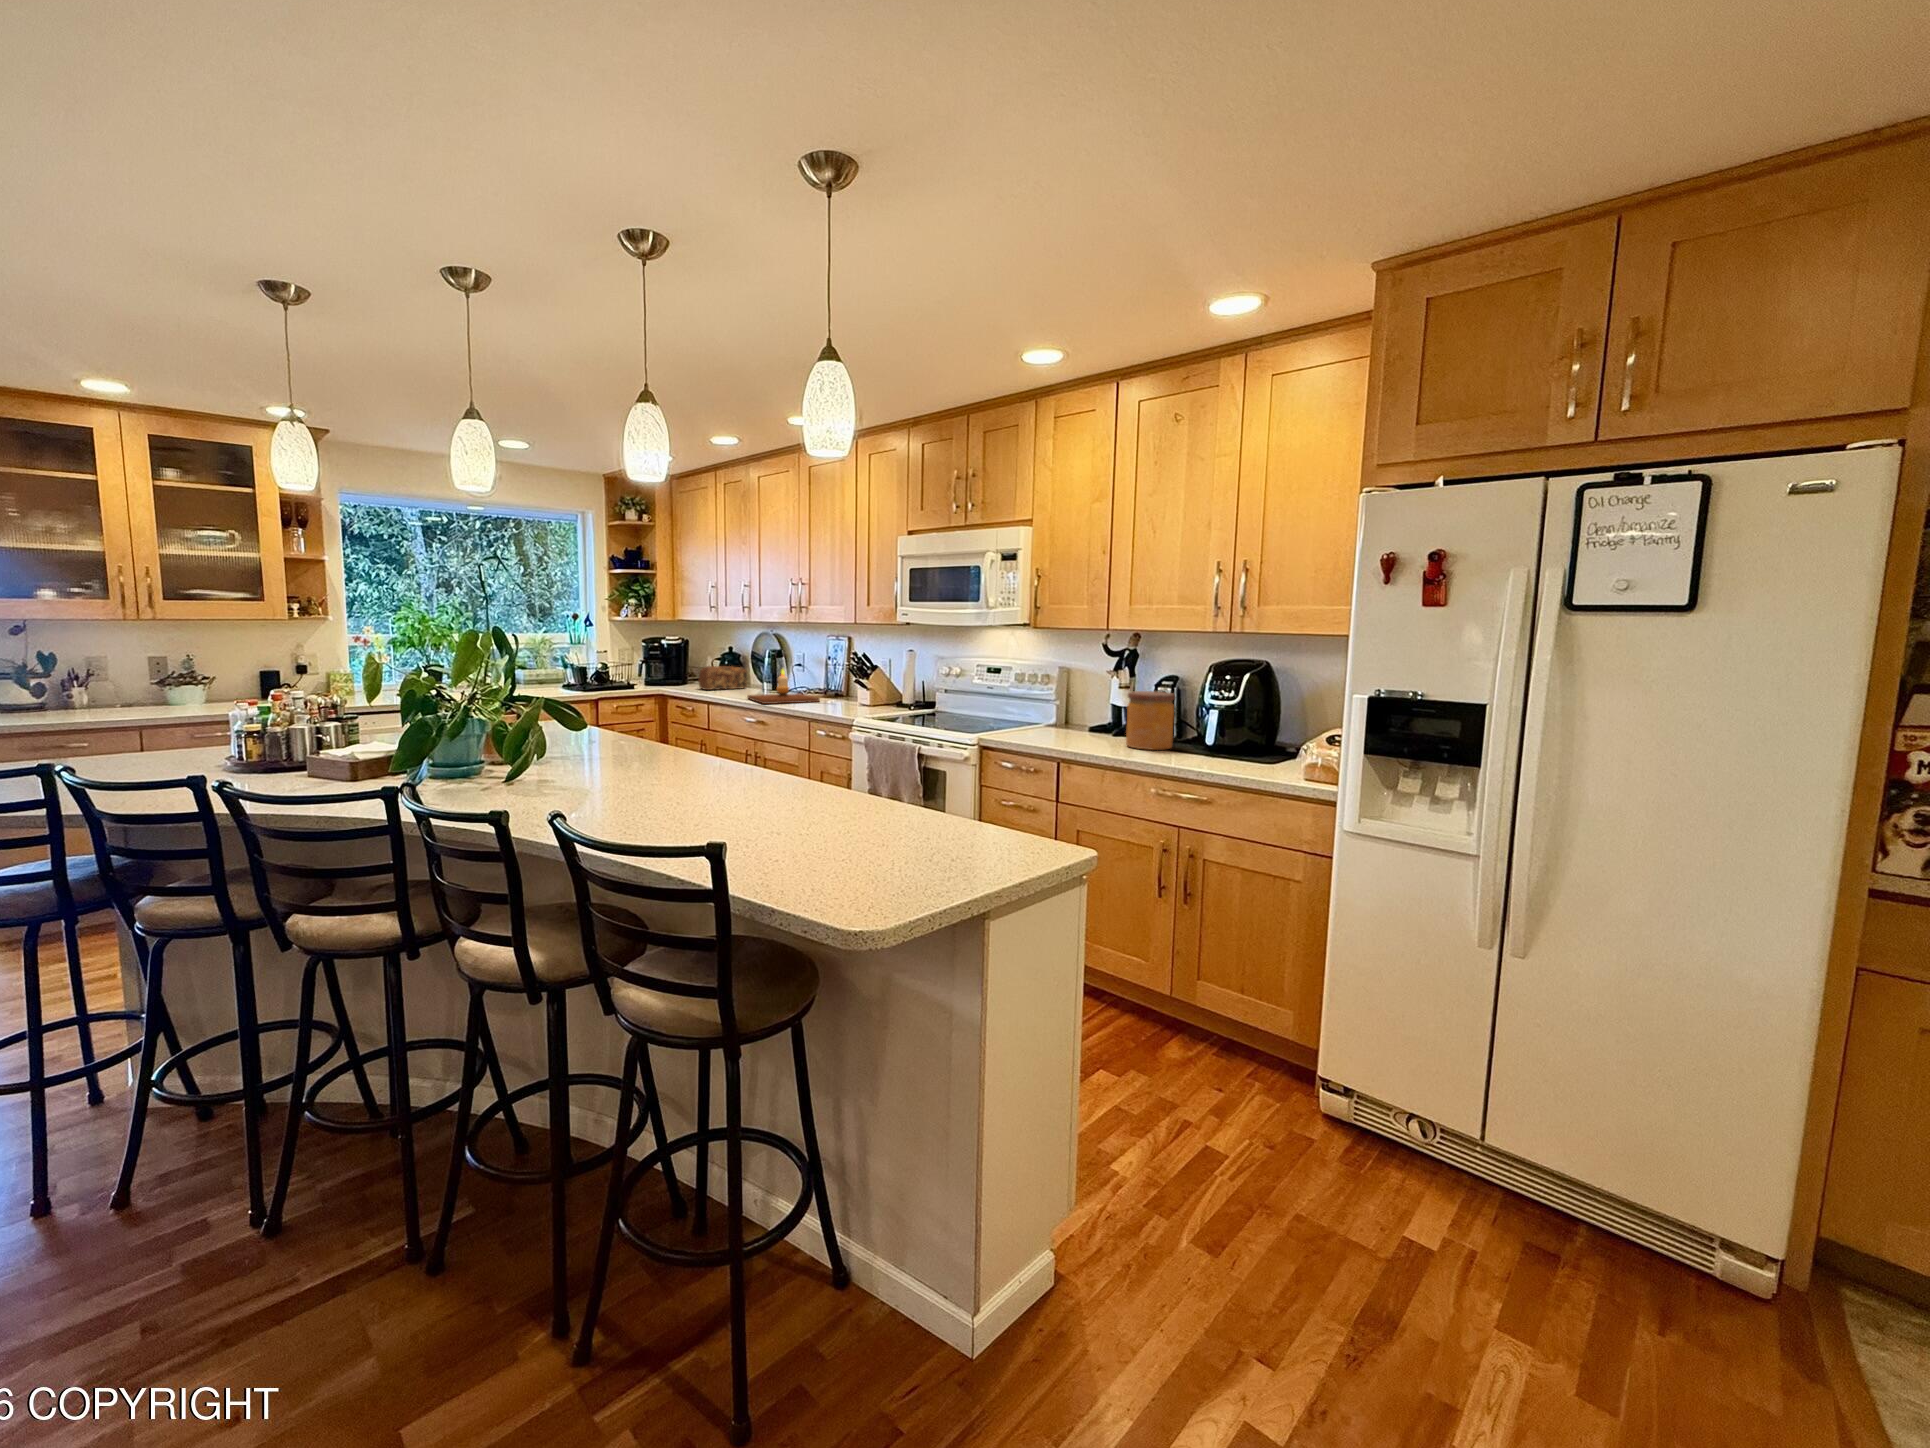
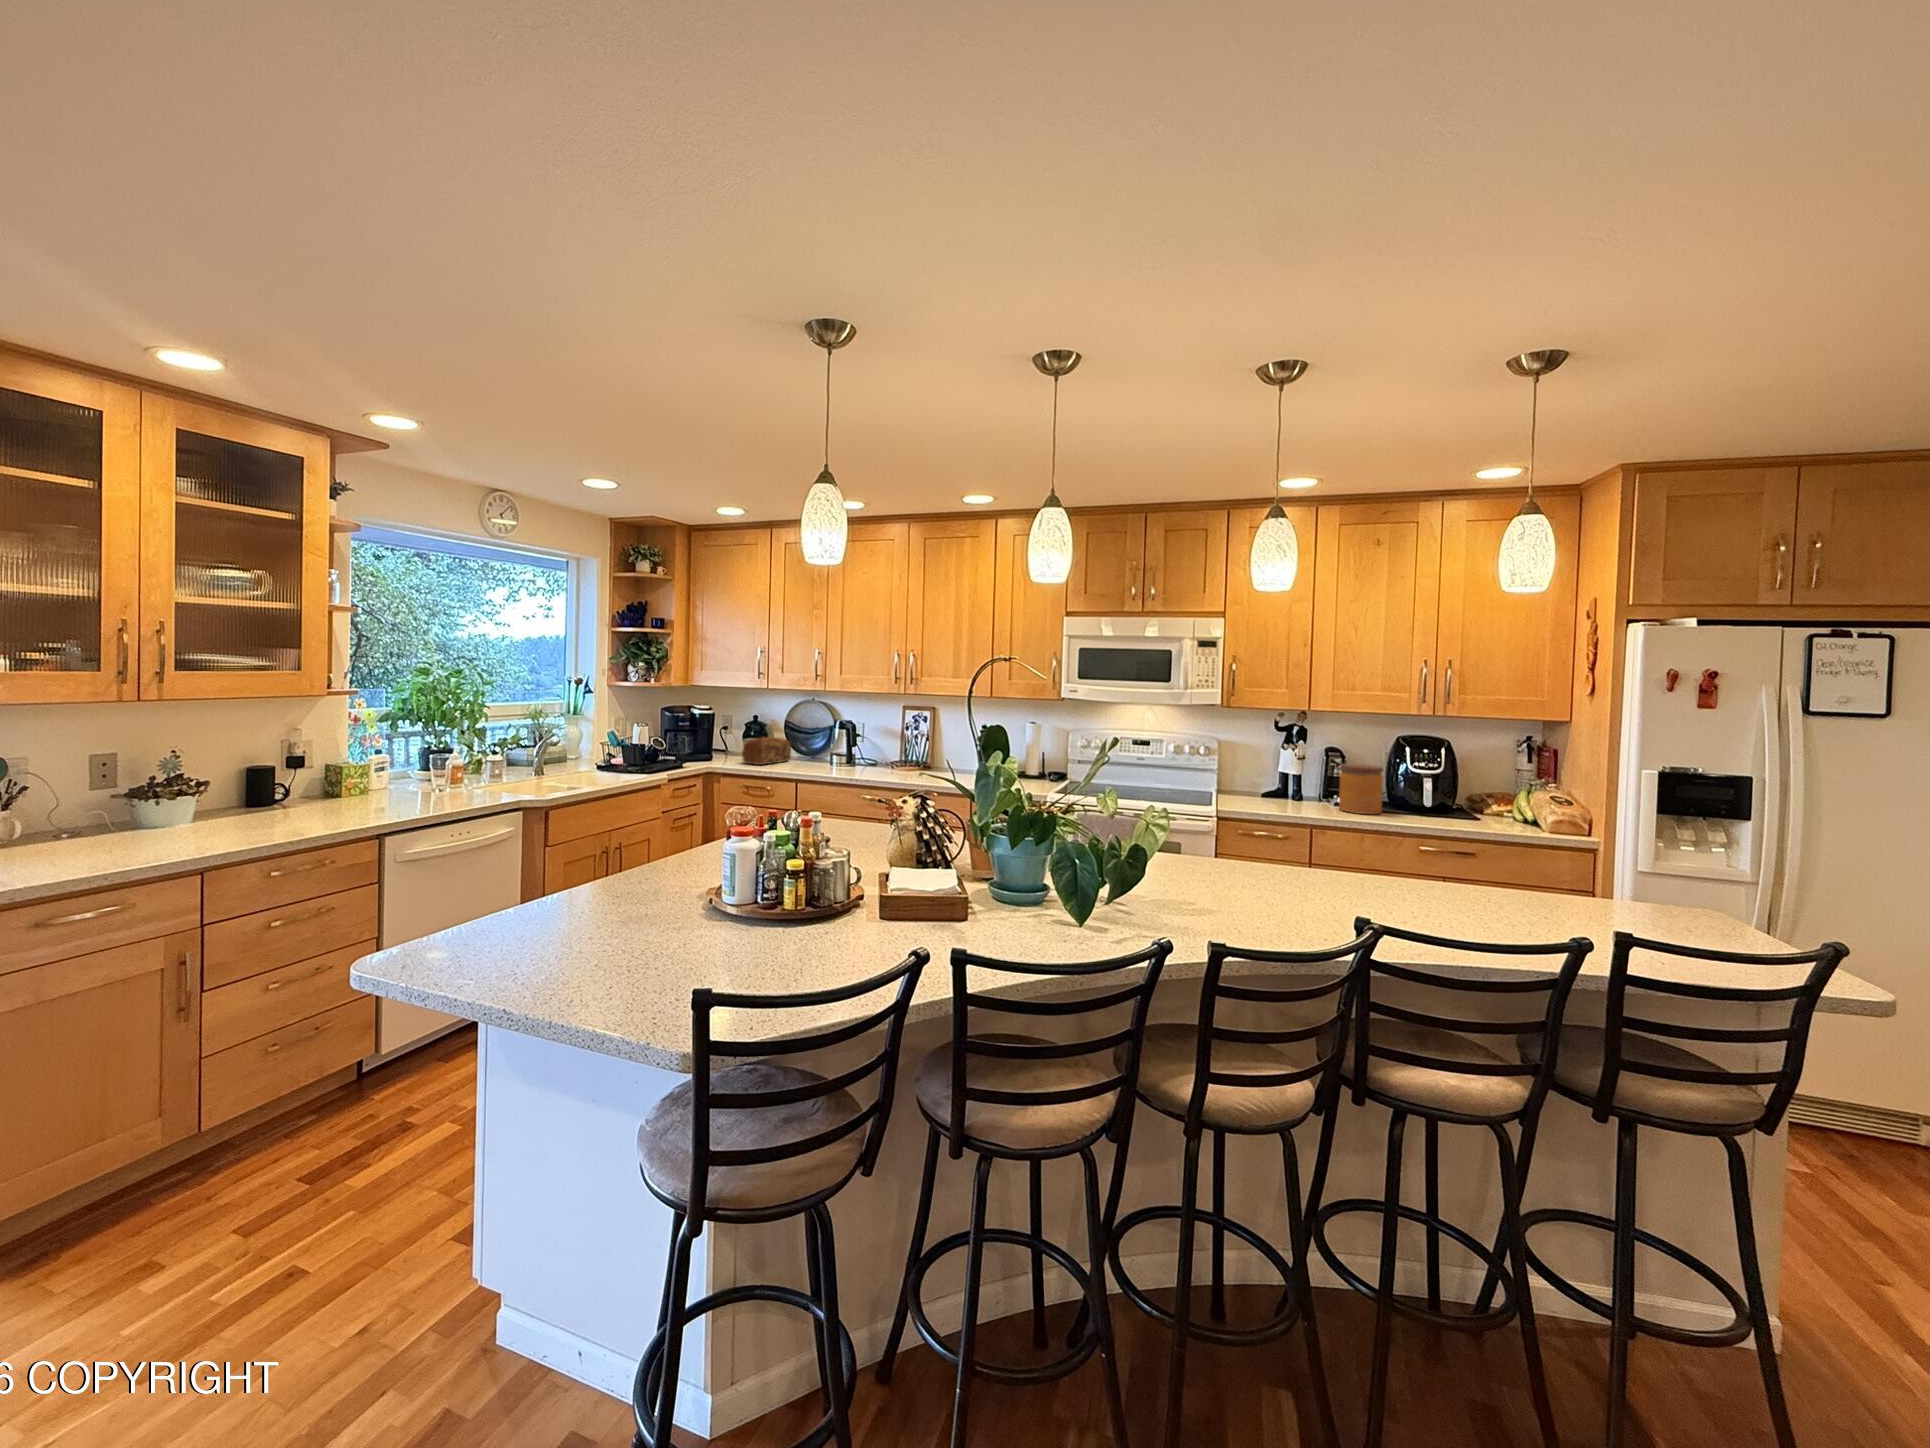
candle: present [747,669,820,704] -> none [846,742,931,781]

